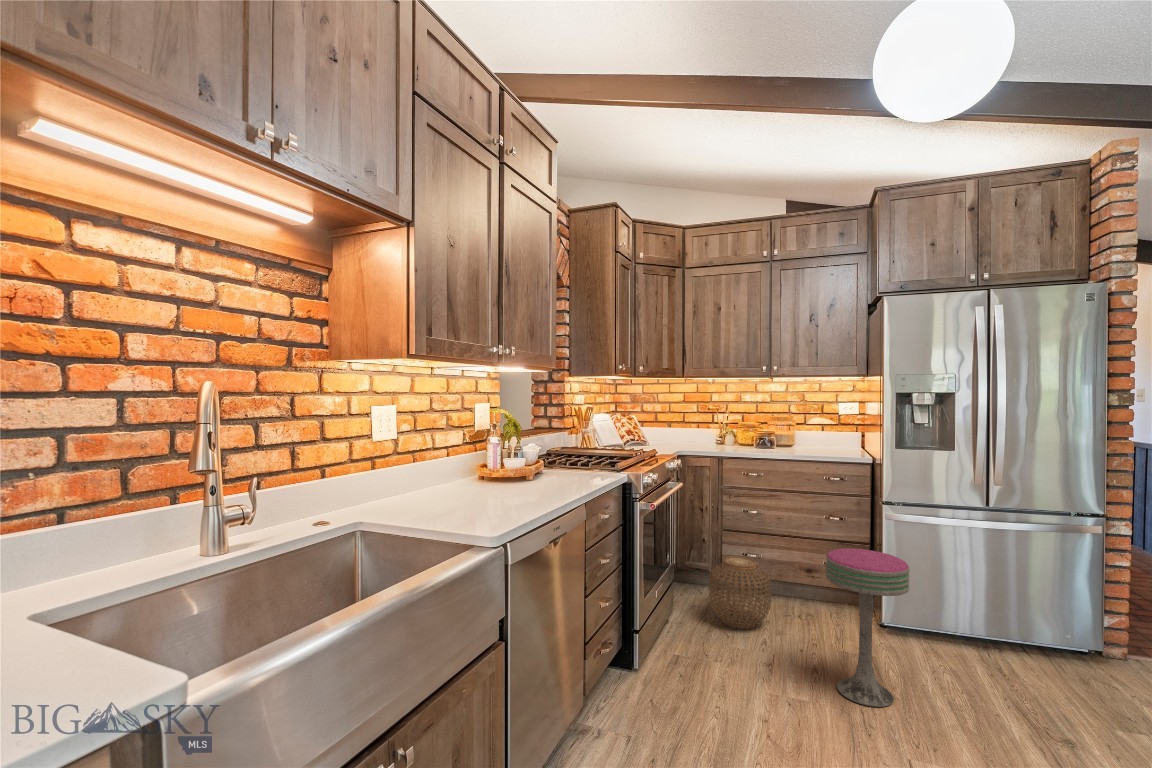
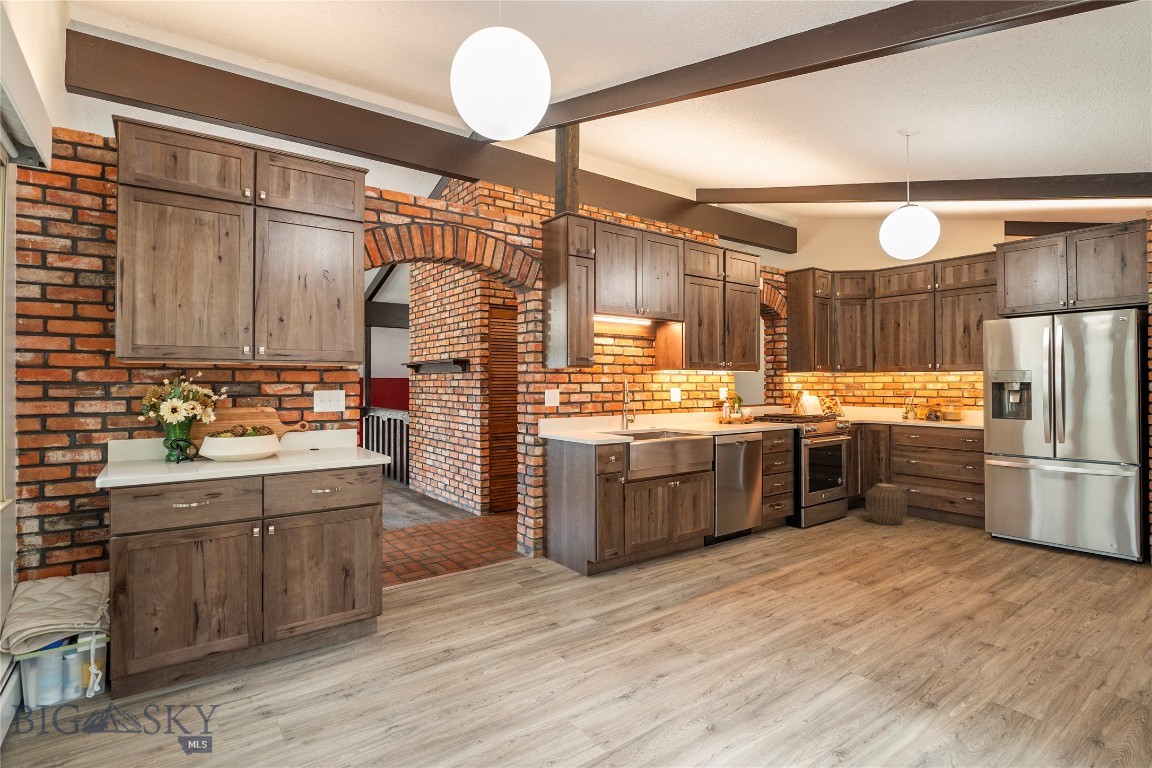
bar stool: present [826,548,910,707] -> none [908,470,956,552]

